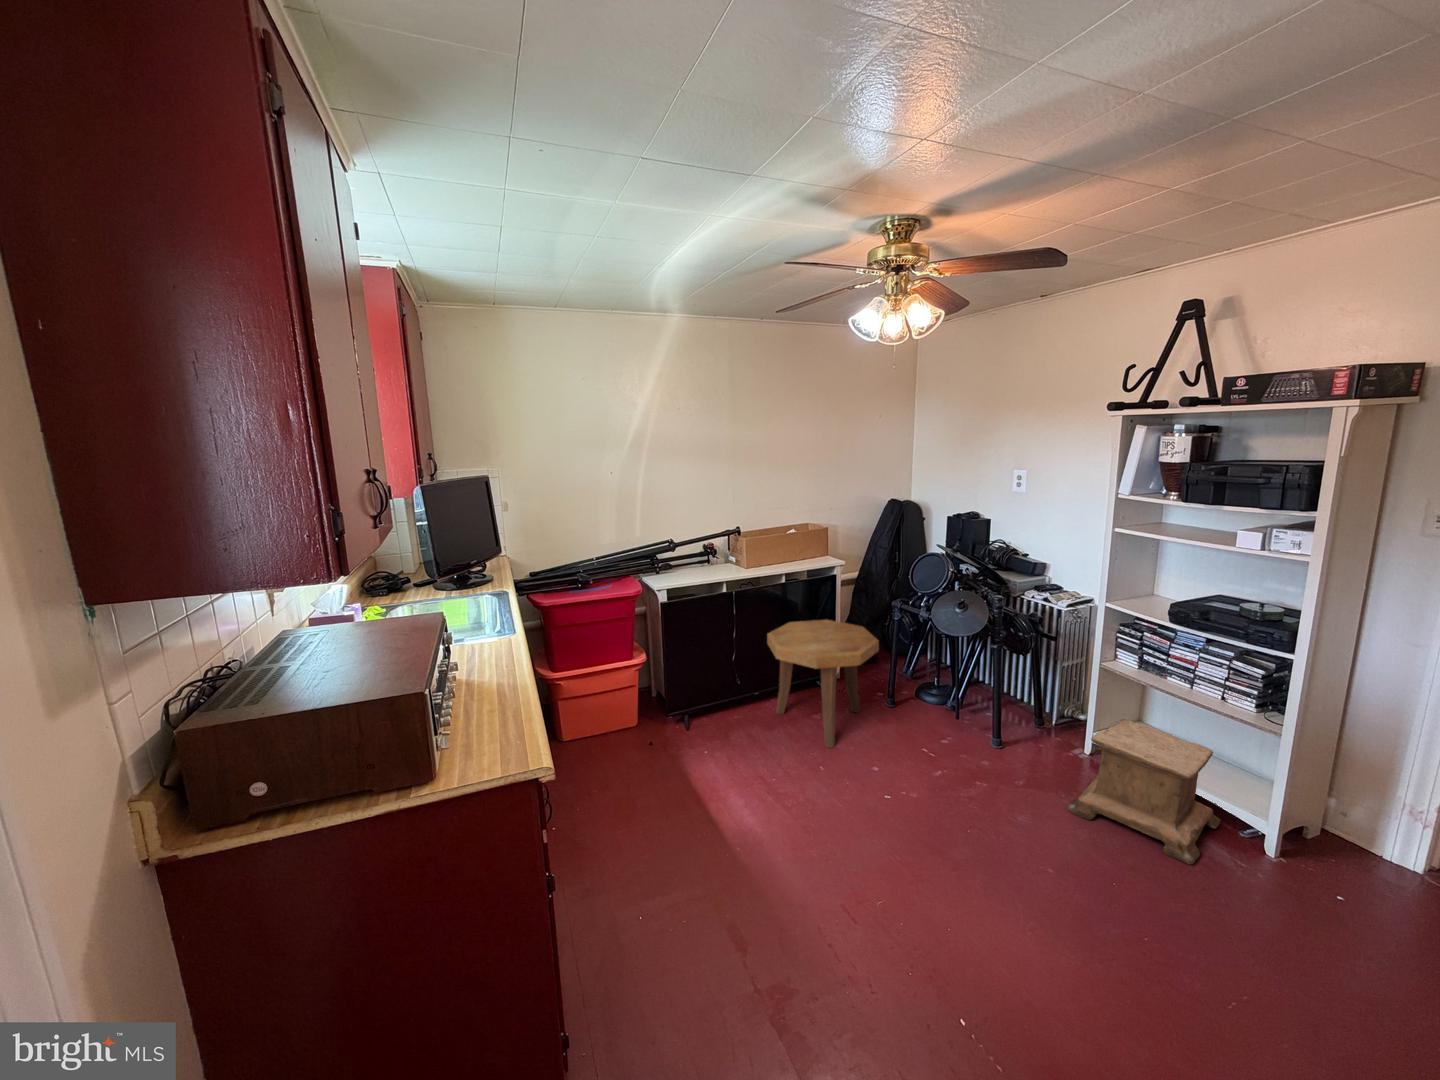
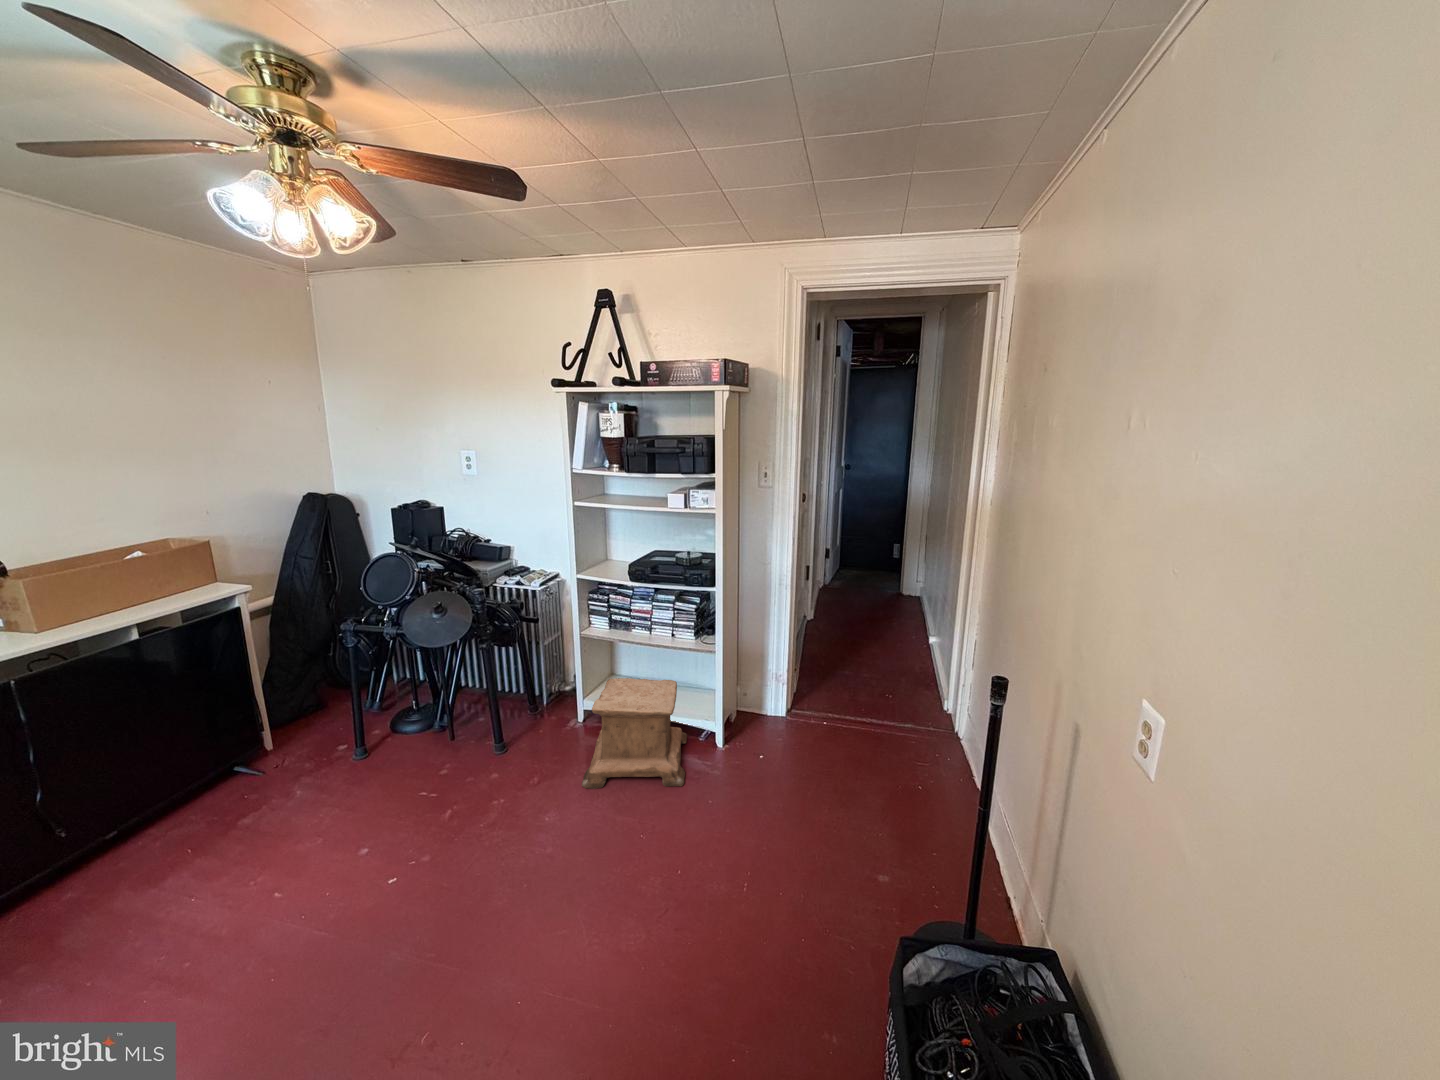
side table: present [767,619,879,748] -> none [100,671,330,867]

